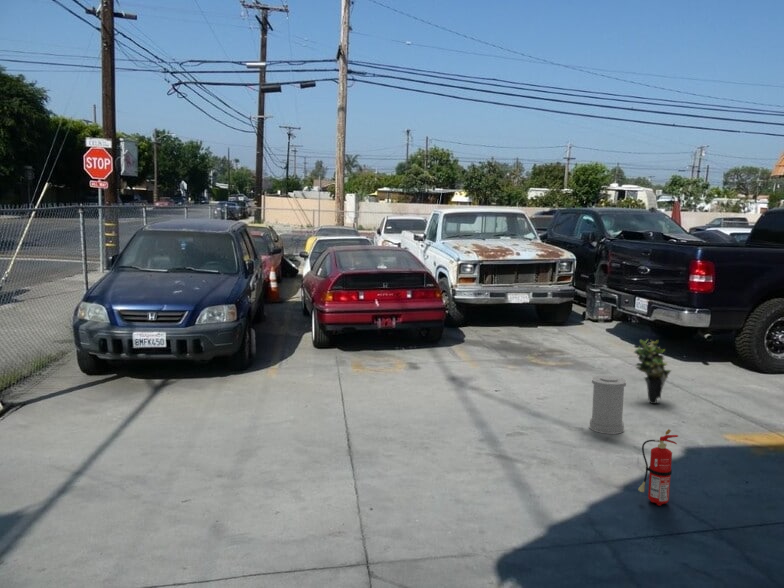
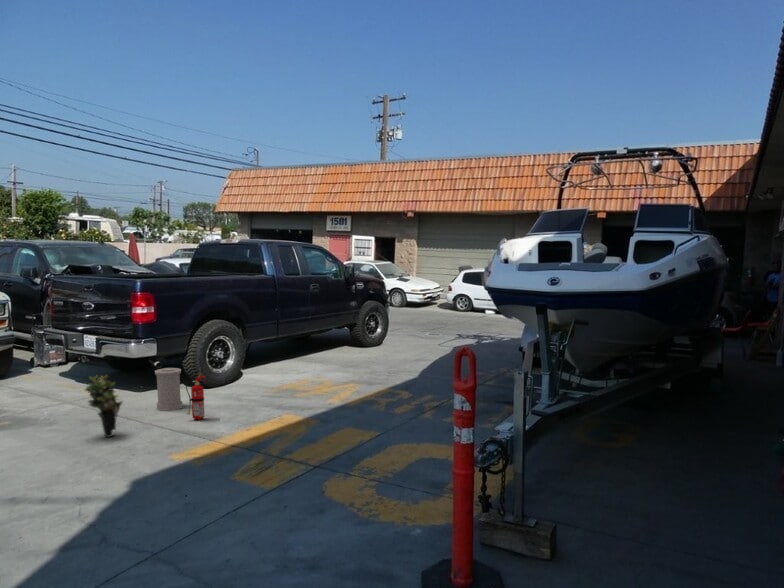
trash can: present [589,375,627,434] -> present [155,368,183,411]
fire extinguisher: present [638,429,678,505] -> present [186,374,205,420]

